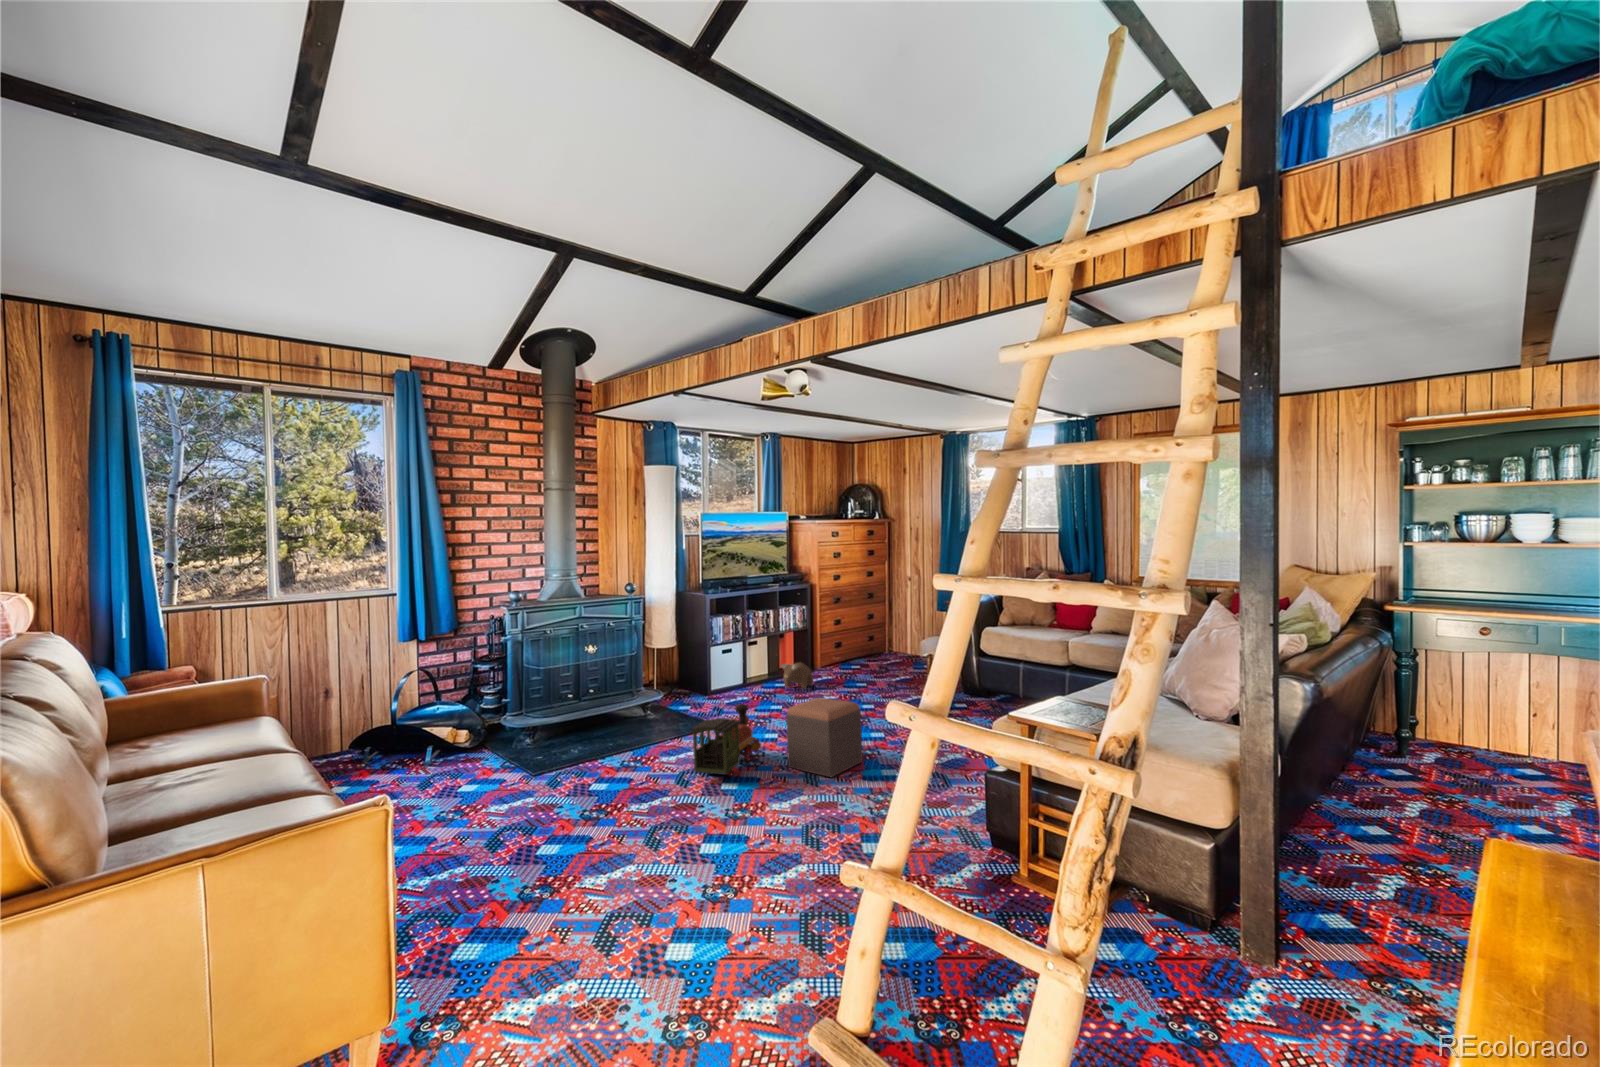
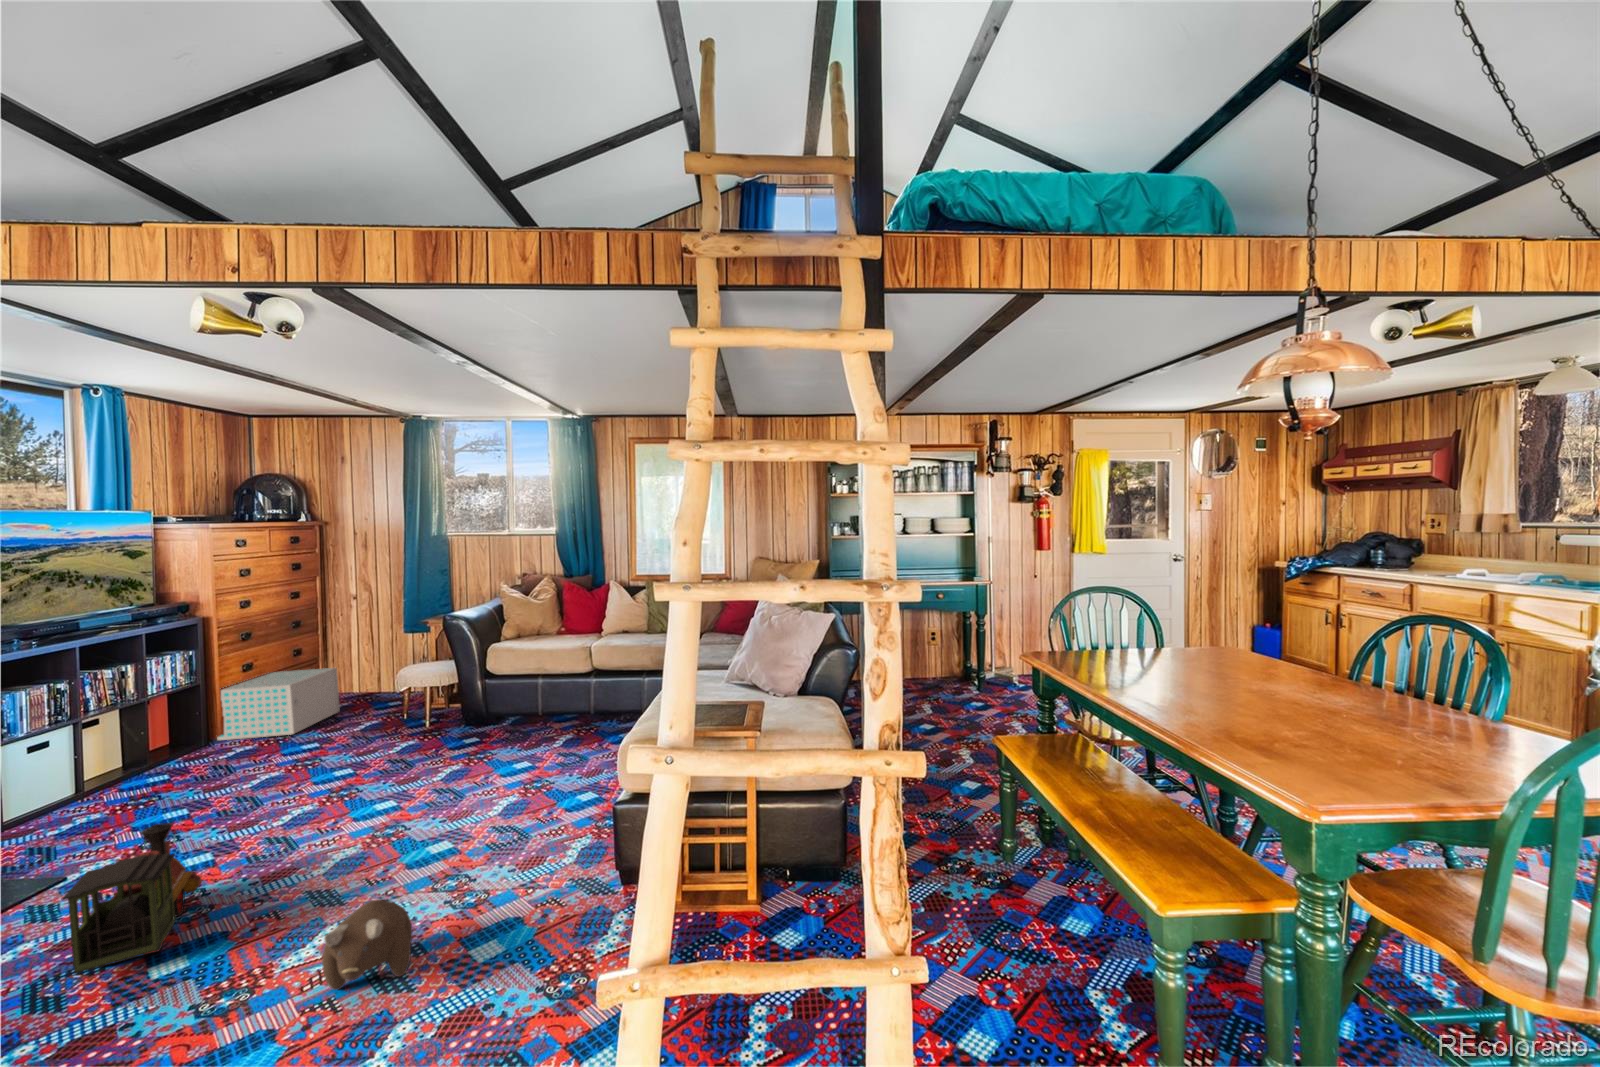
storage box: none [816,628,890,674] -> present [217,668,340,740]
plush toy: present [781,662,813,689] -> present [322,900,412,990]
footstool: present [786,698,863,777] -> none [263,770,393,896]

